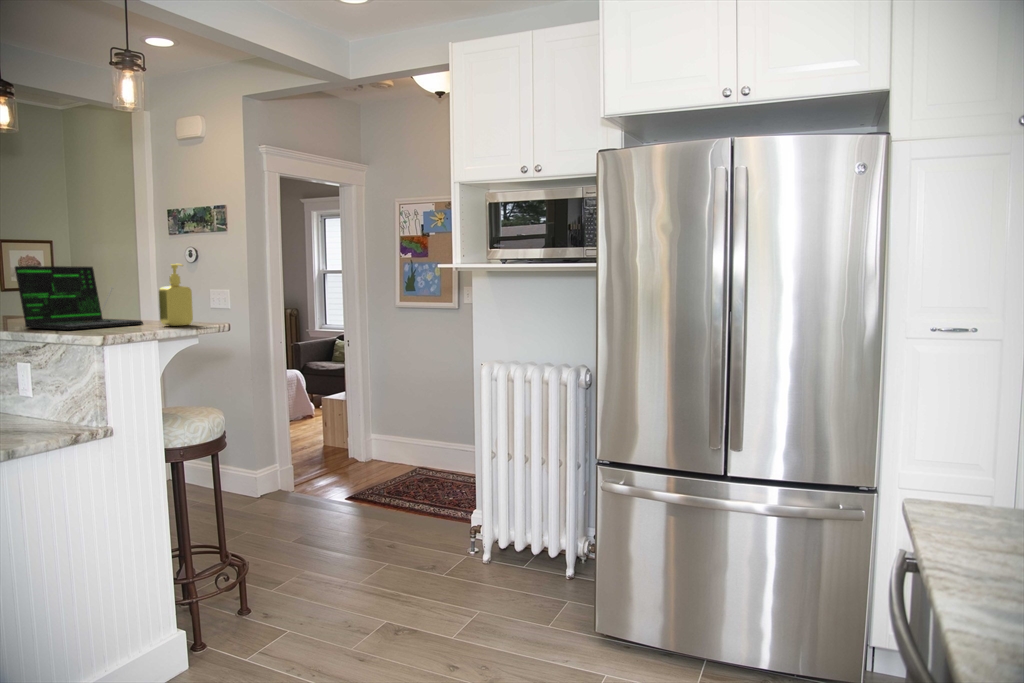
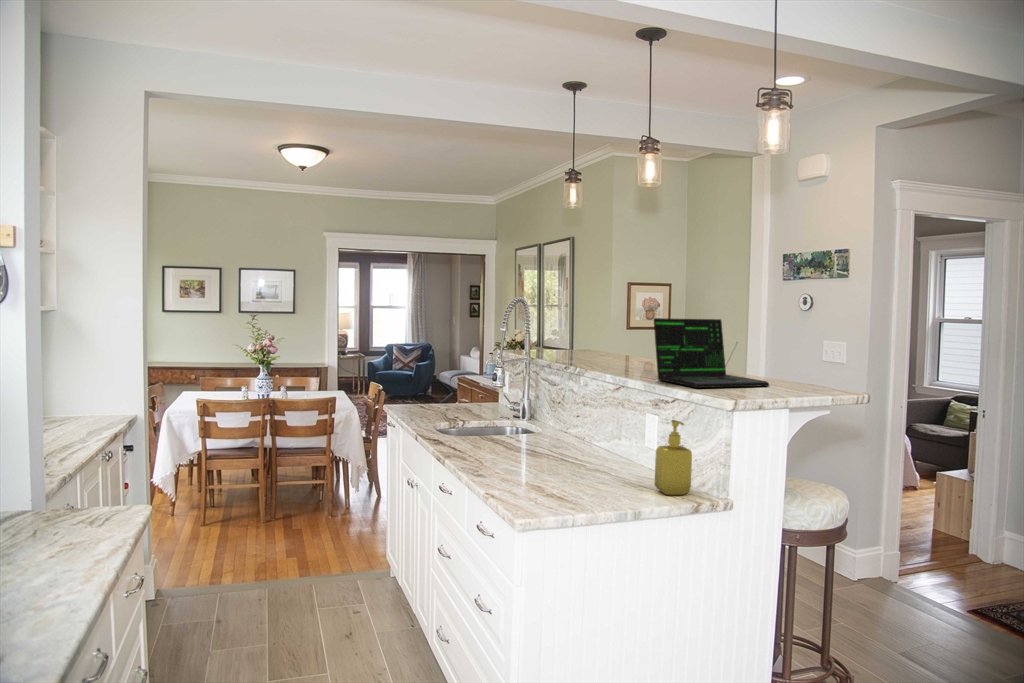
soap dispenser: present [159,264,193,326] -> present [655,420,692,495]

